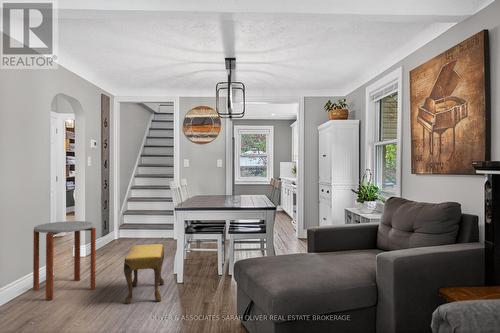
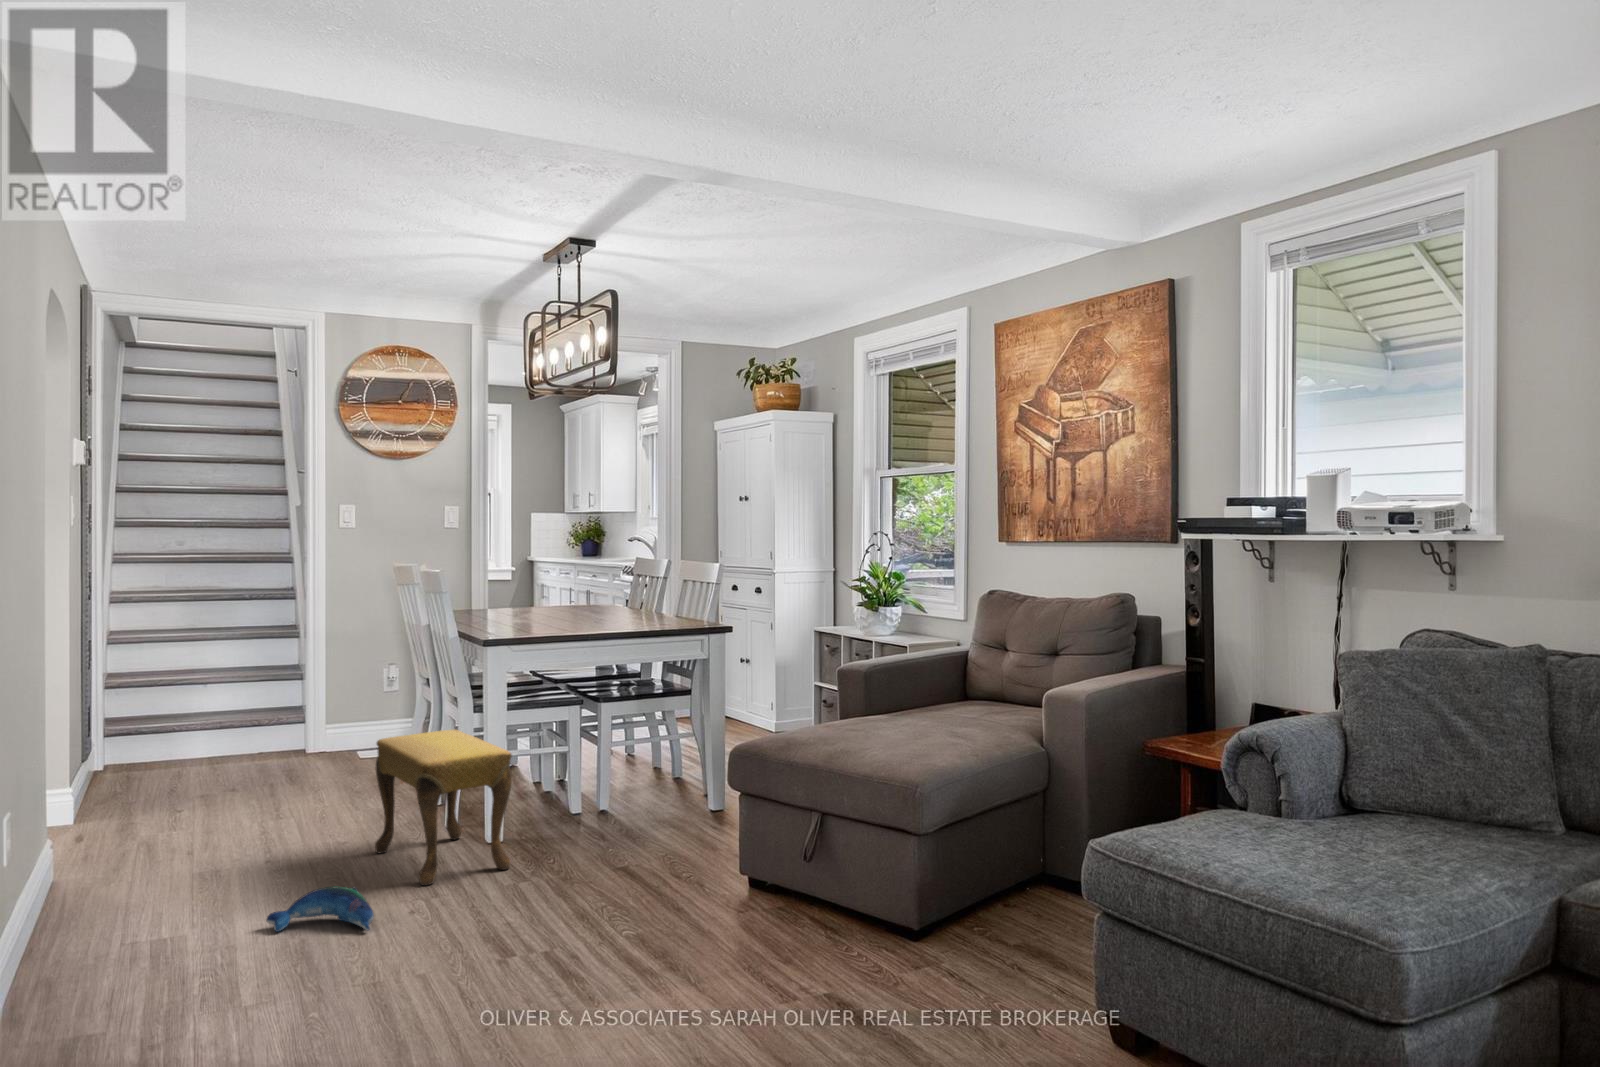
side table: present [33,221,96,300] -> none [65,682,271,914]
plush toy: none [59,301,91,321] -> present [266,886,374,932]

